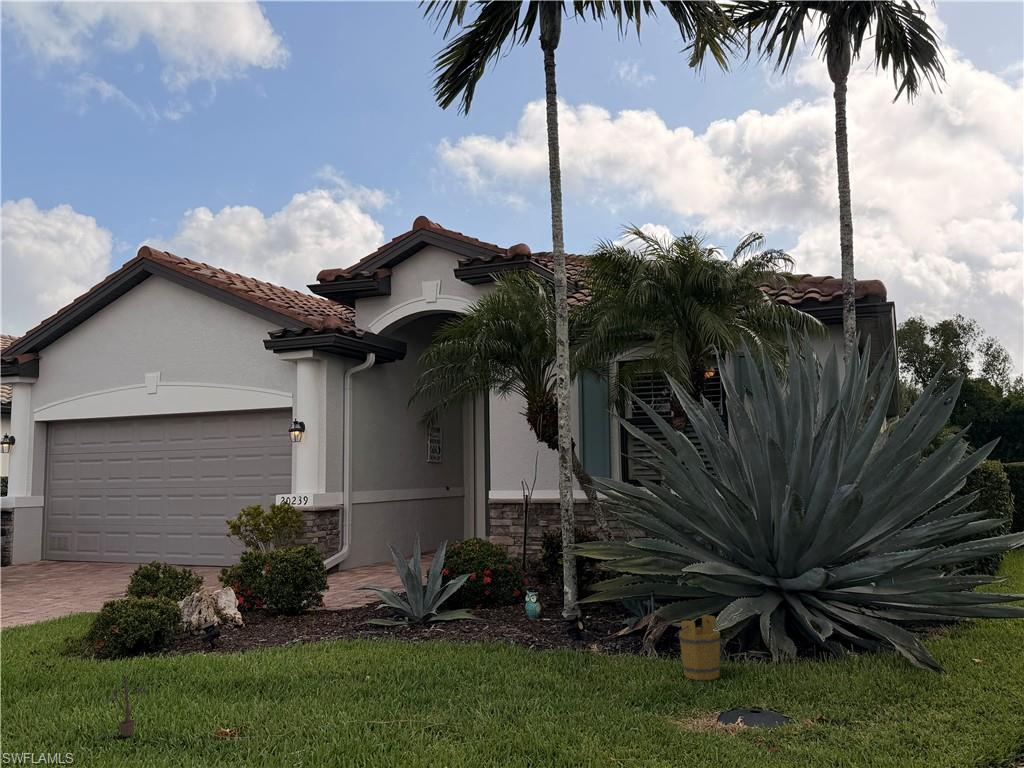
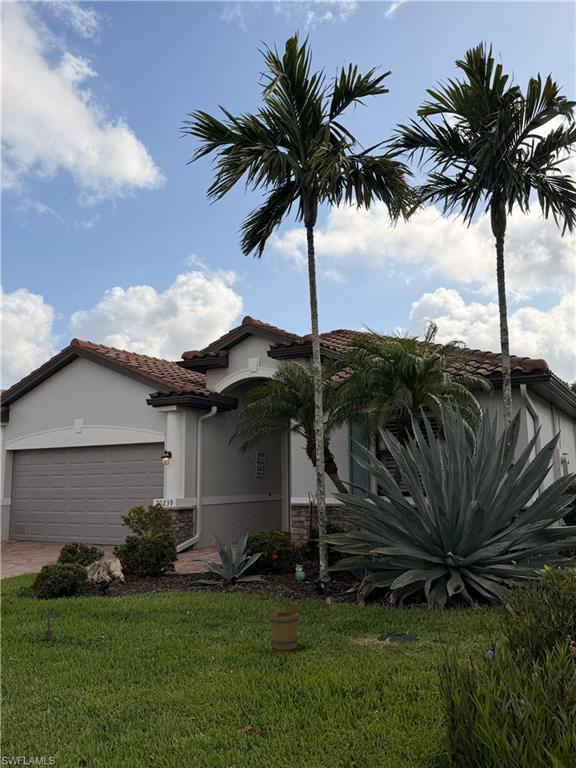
bucket: present [675,615,721,680] -> present [268,602,299,650]

